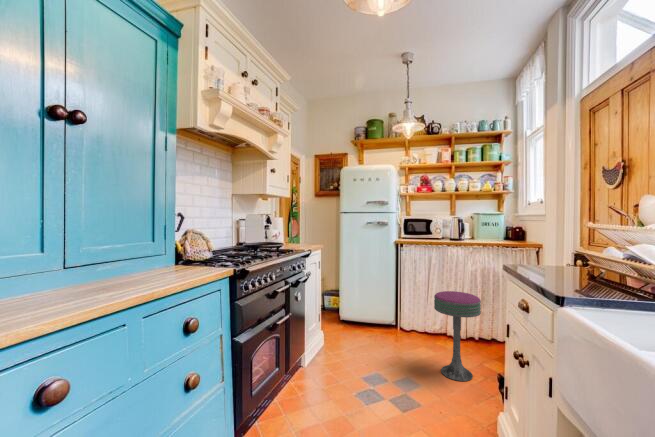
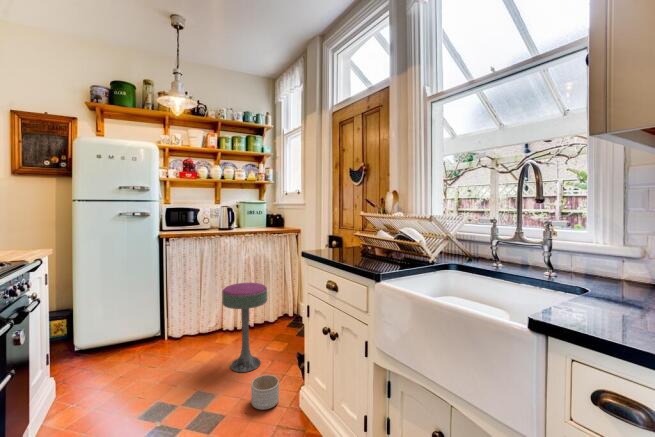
planter: none [448,386,478,422] -> present [251,375,279,410]

